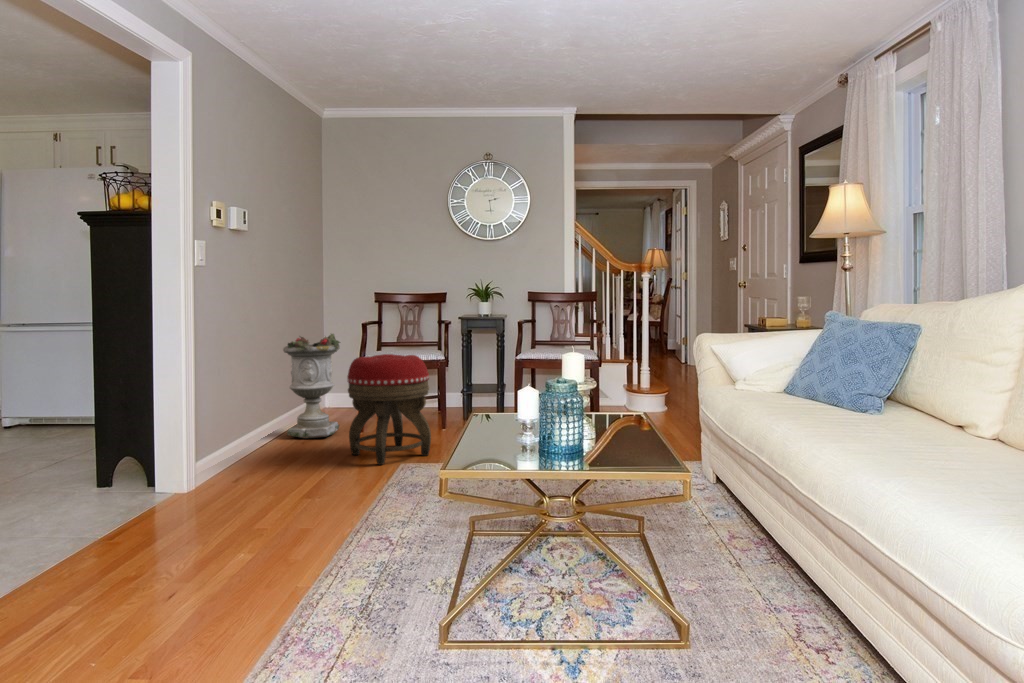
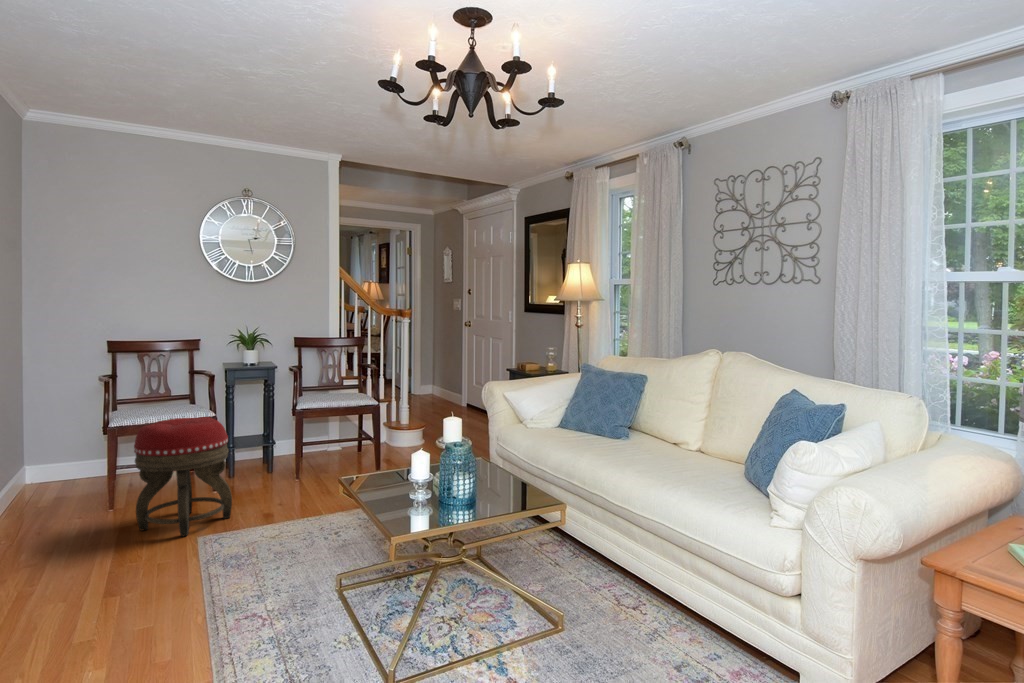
planter: present [283,334,340,439] -> none [22,398,98,521]

